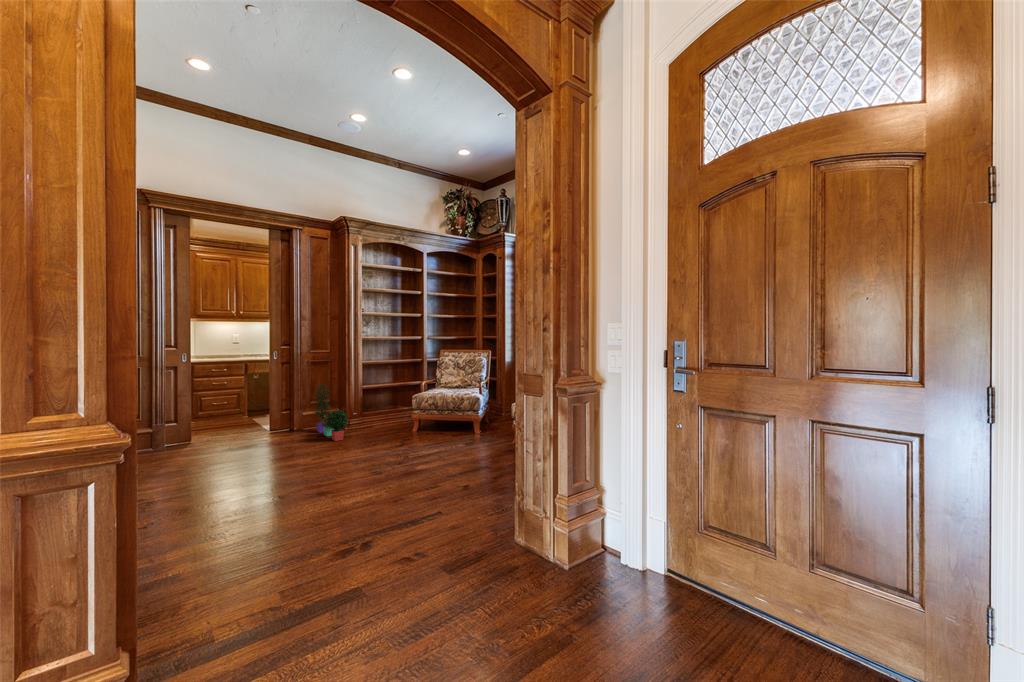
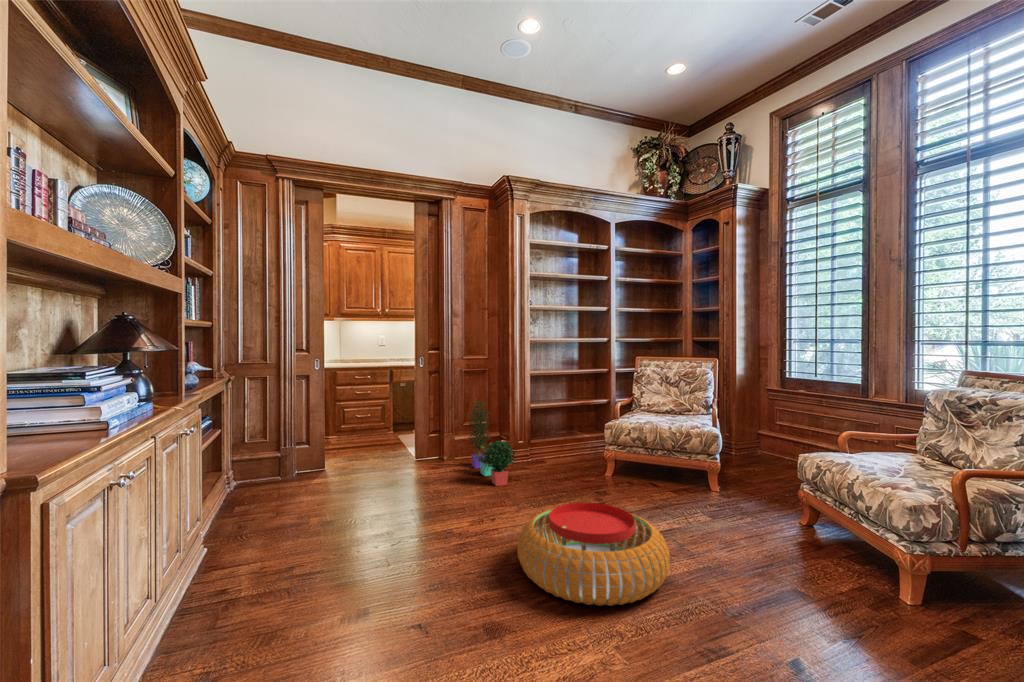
pouf: none [344,437,428,482] -> present [517,503,670,606]

